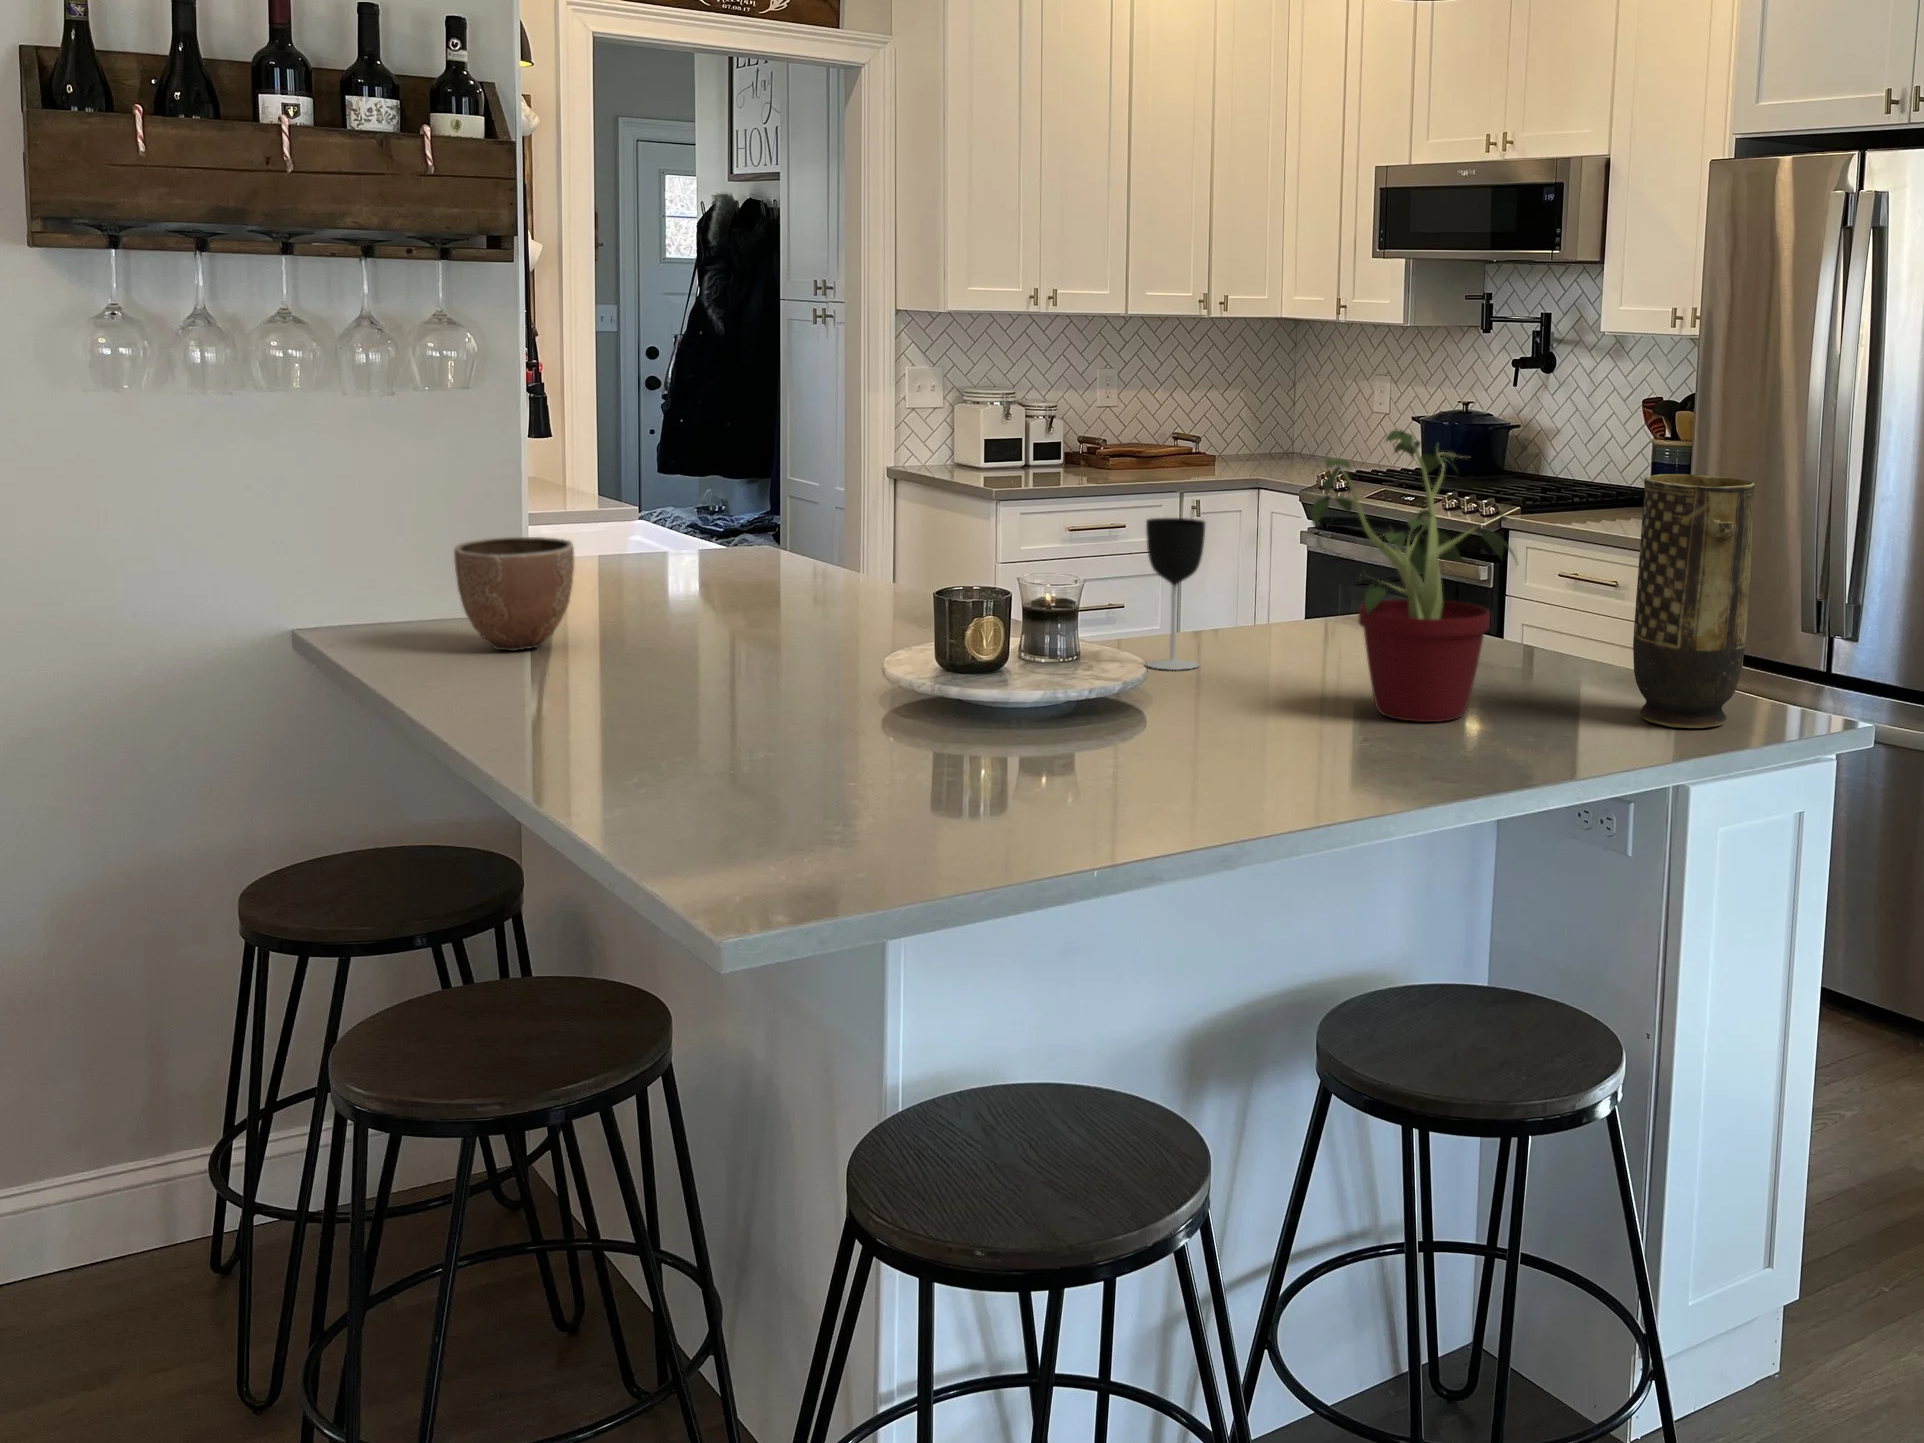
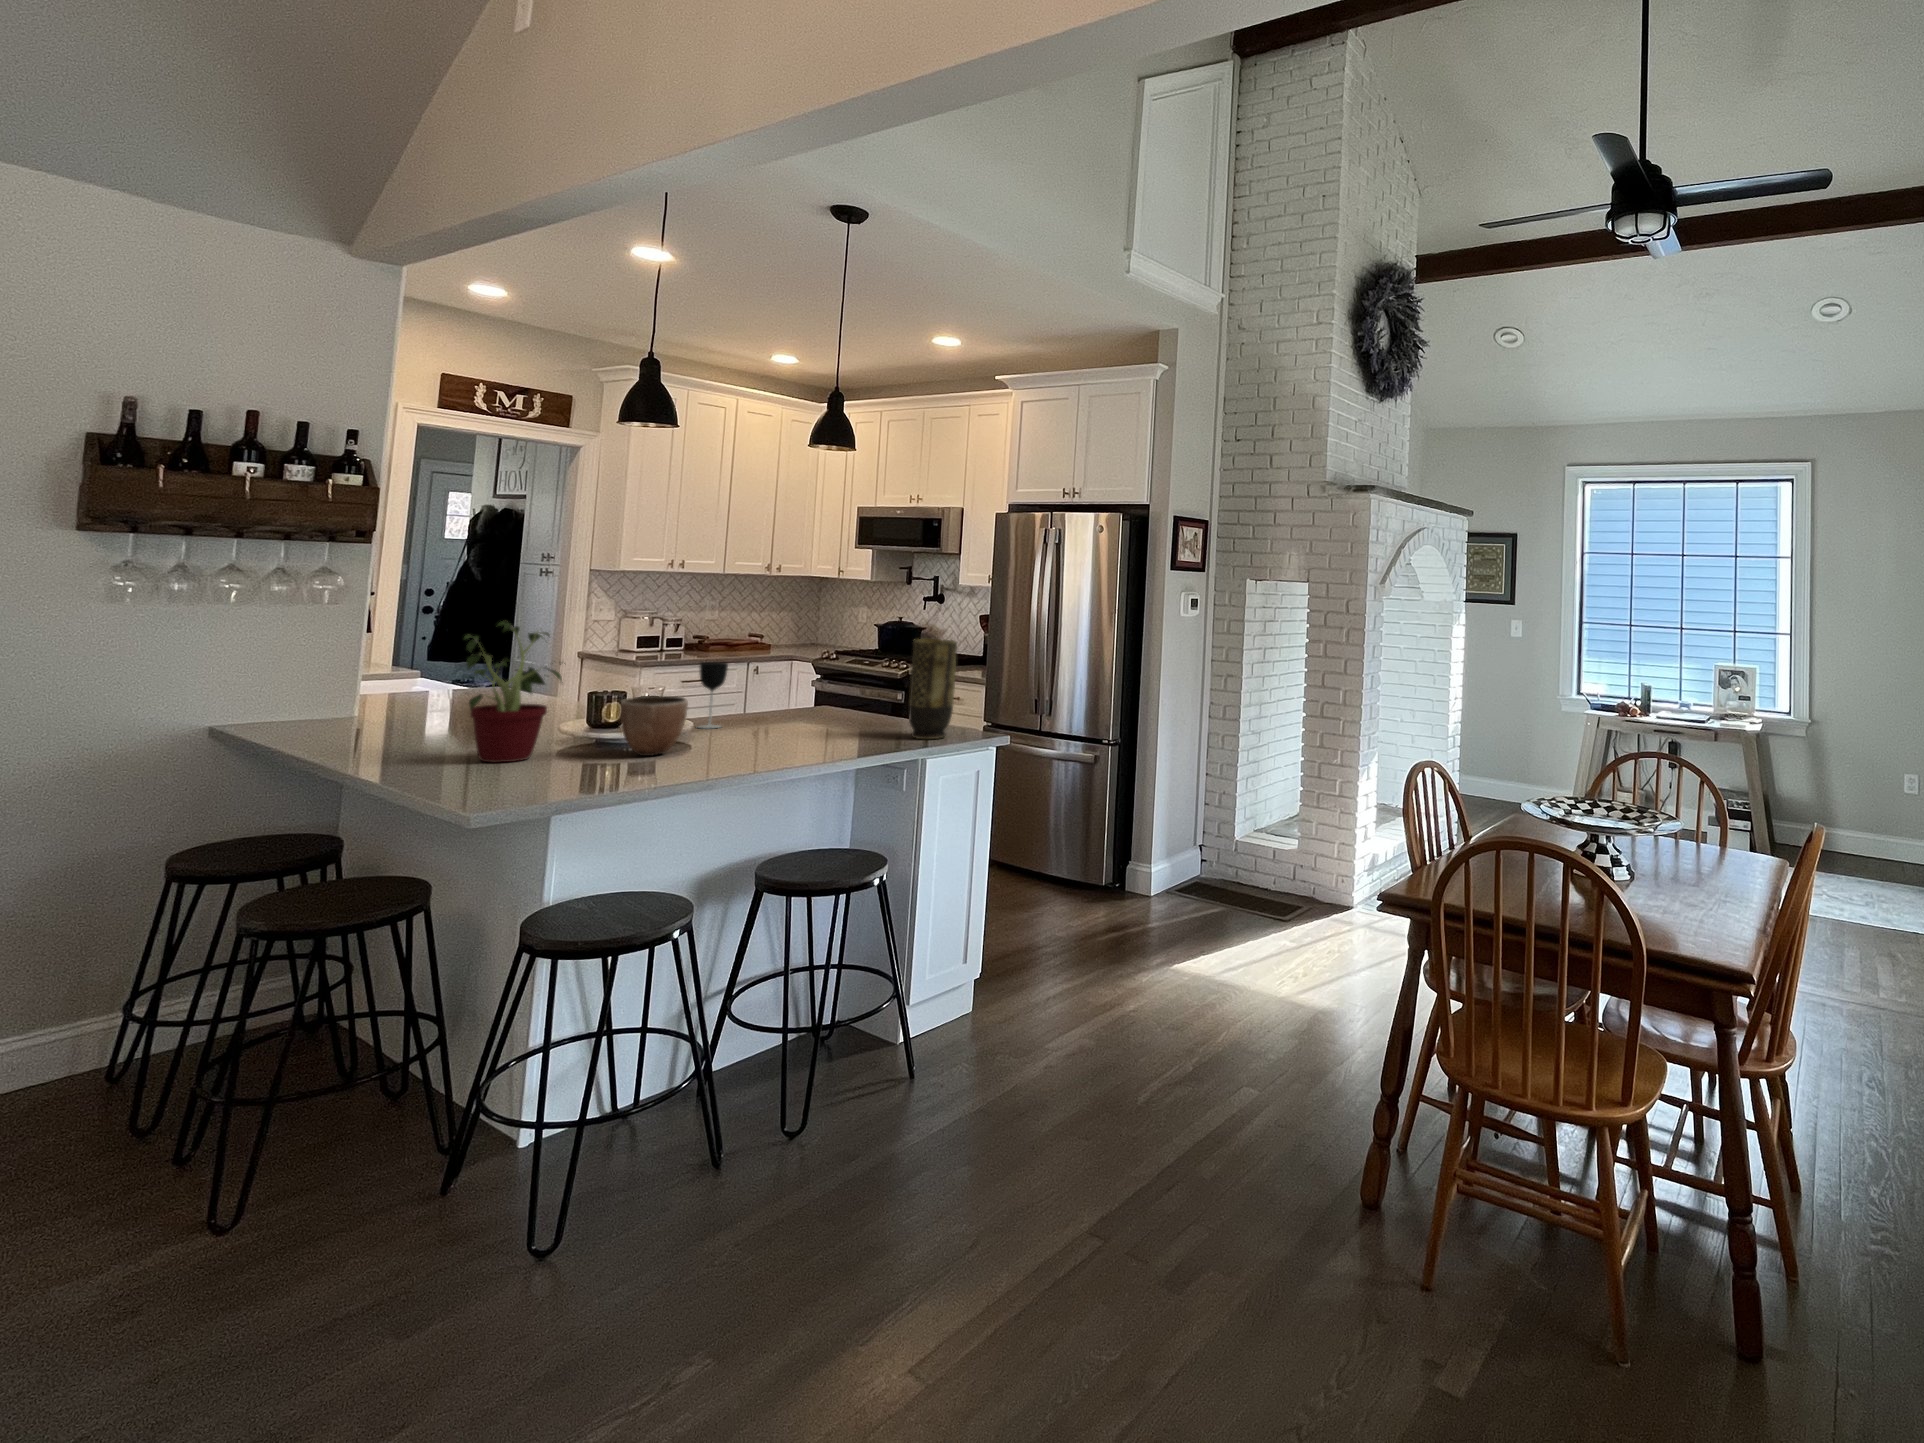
potted plant: present [1311,430,1514,722] -> present [464,621,565,763]
decorative bowl: present [454,537,574,651] -> present [621,696,688,756]

